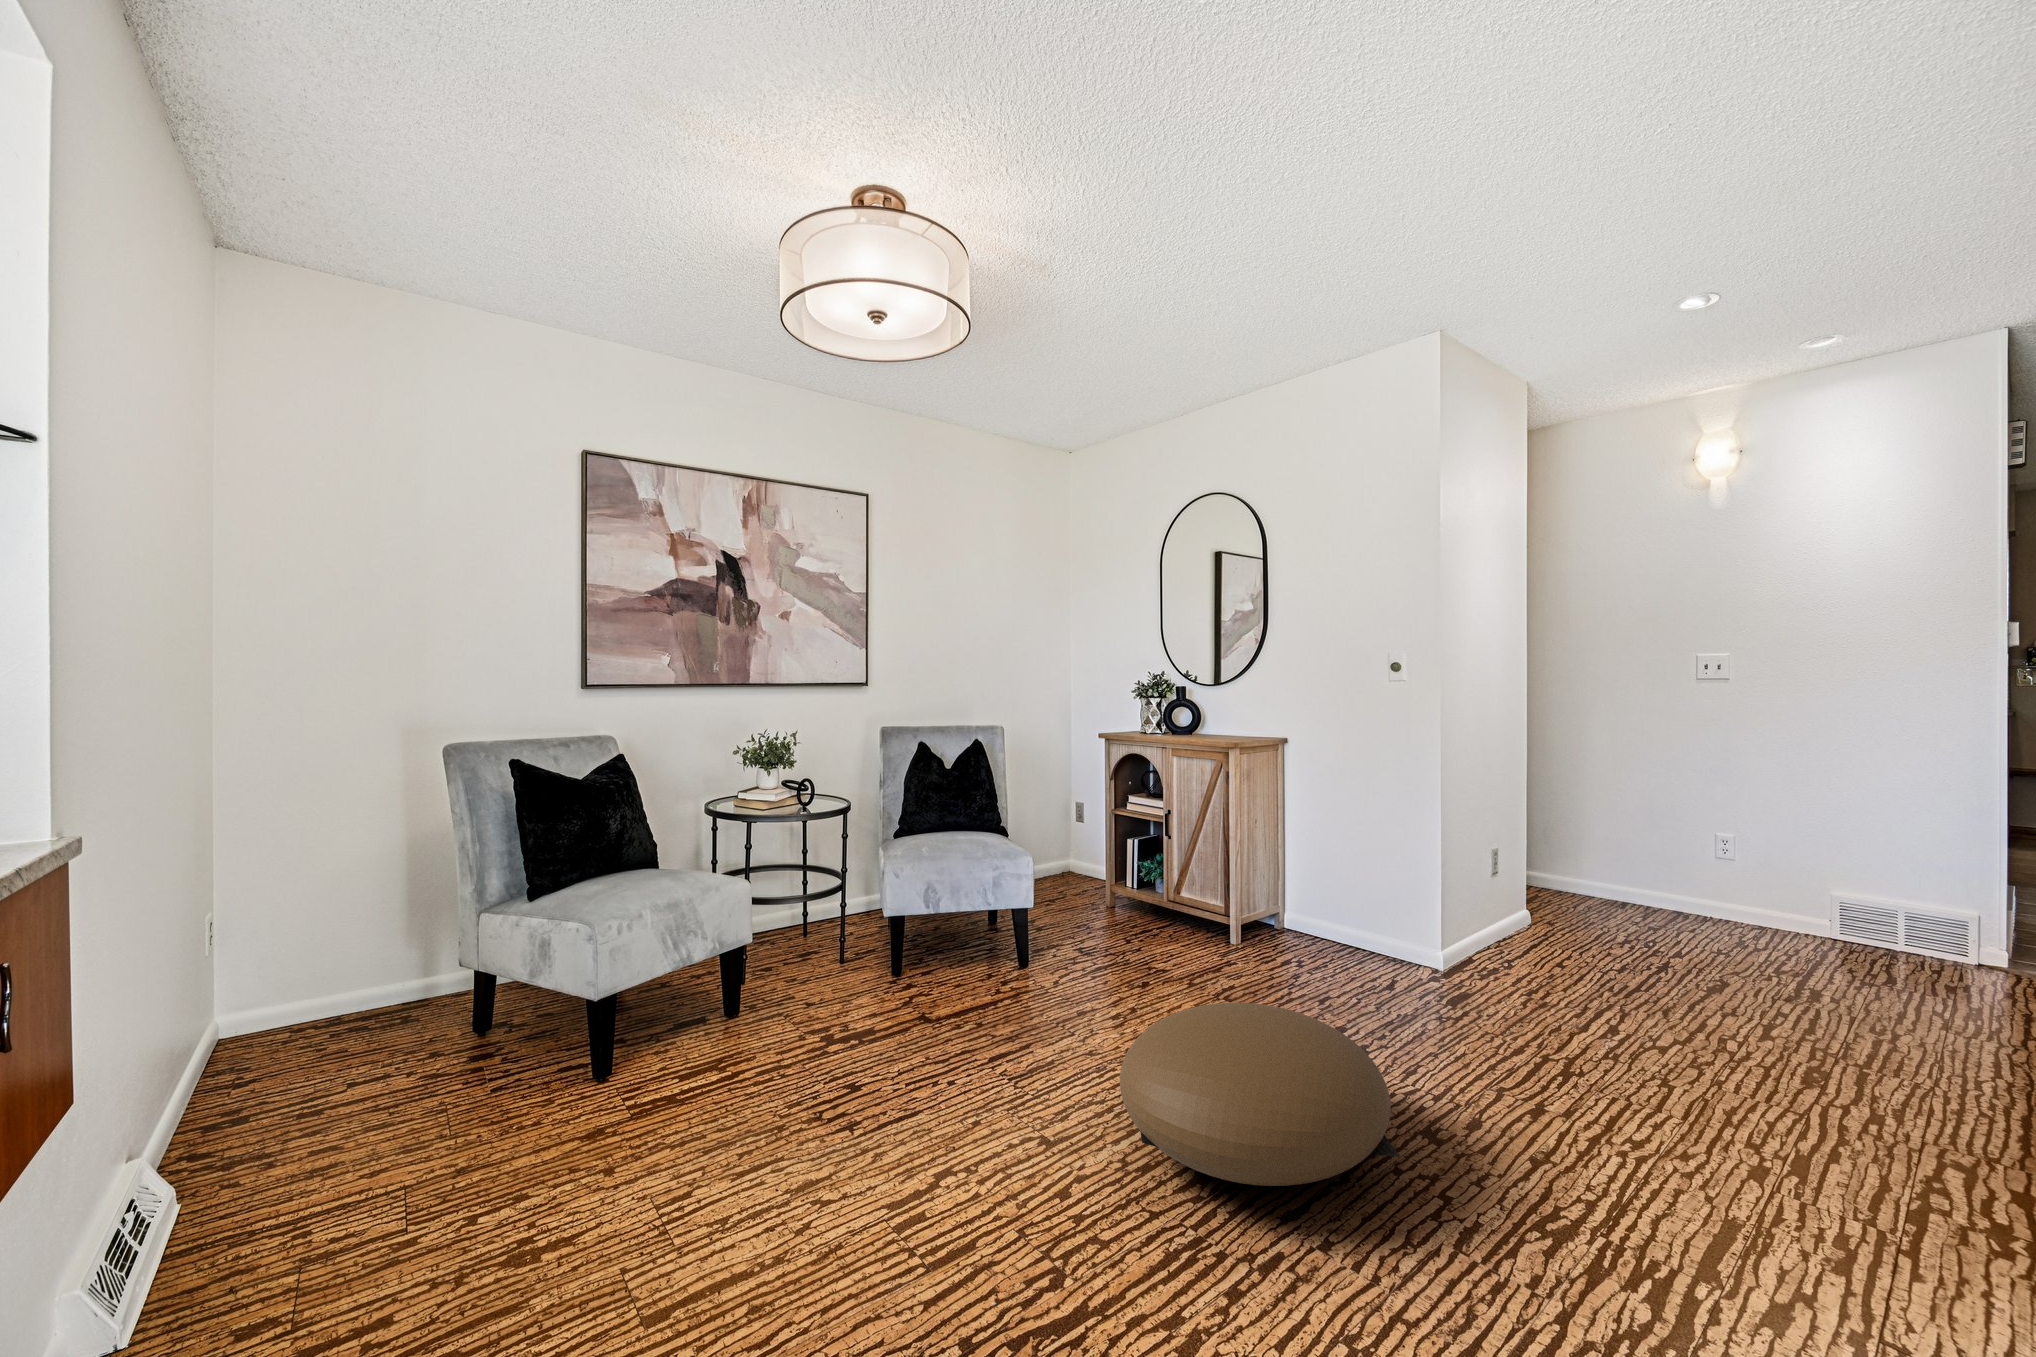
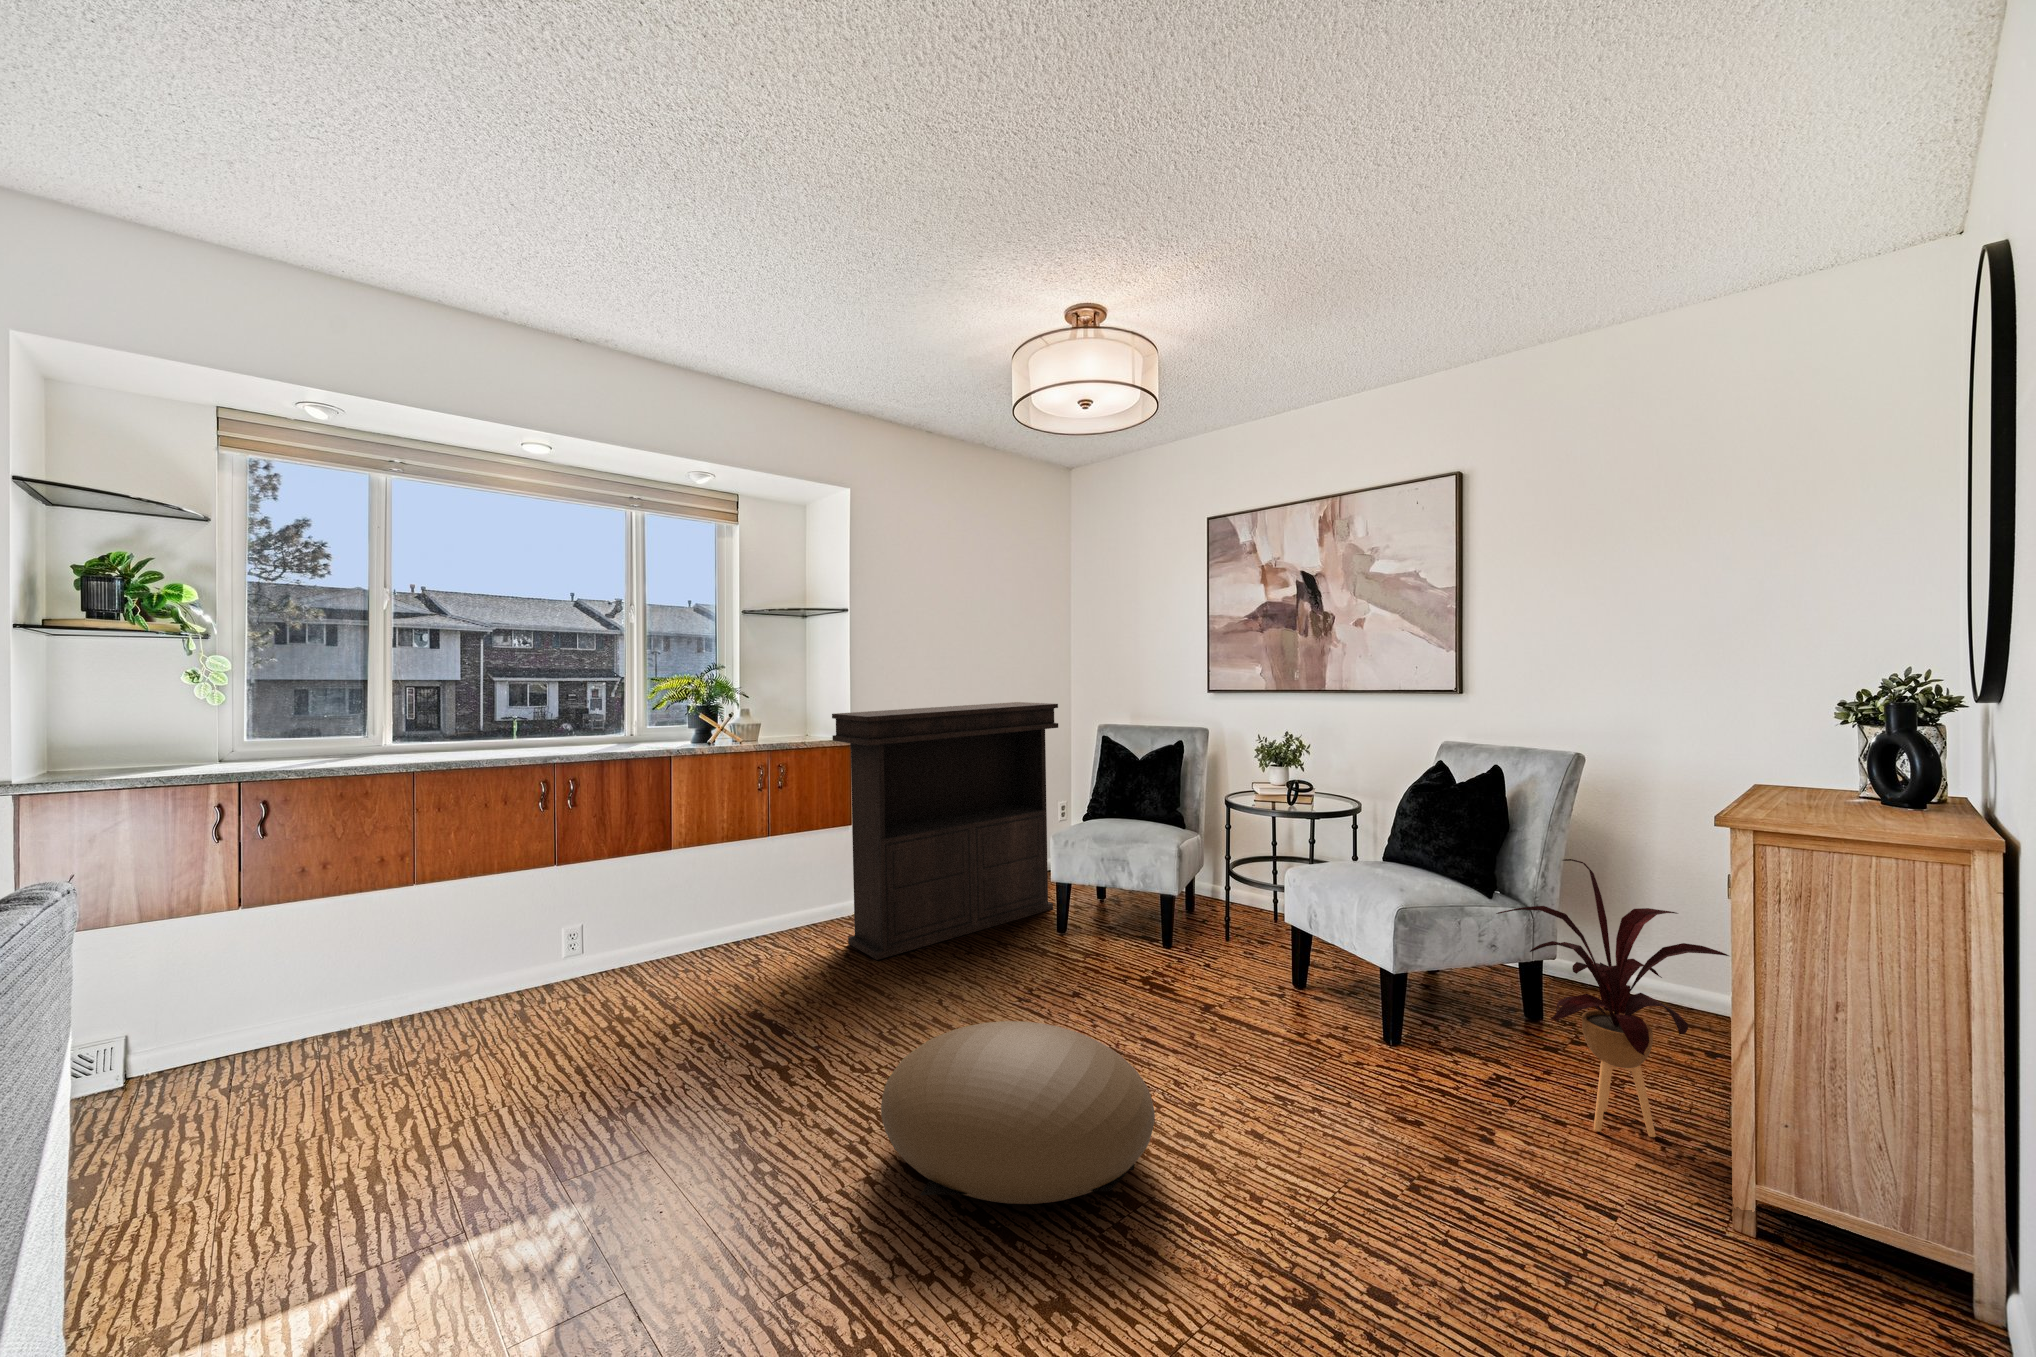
console table: none [382,707,598,1348] -> present [832,702,1058,960]
house plant: none [1101,779,1182,947] -> present [1496,859,1729,1137]

